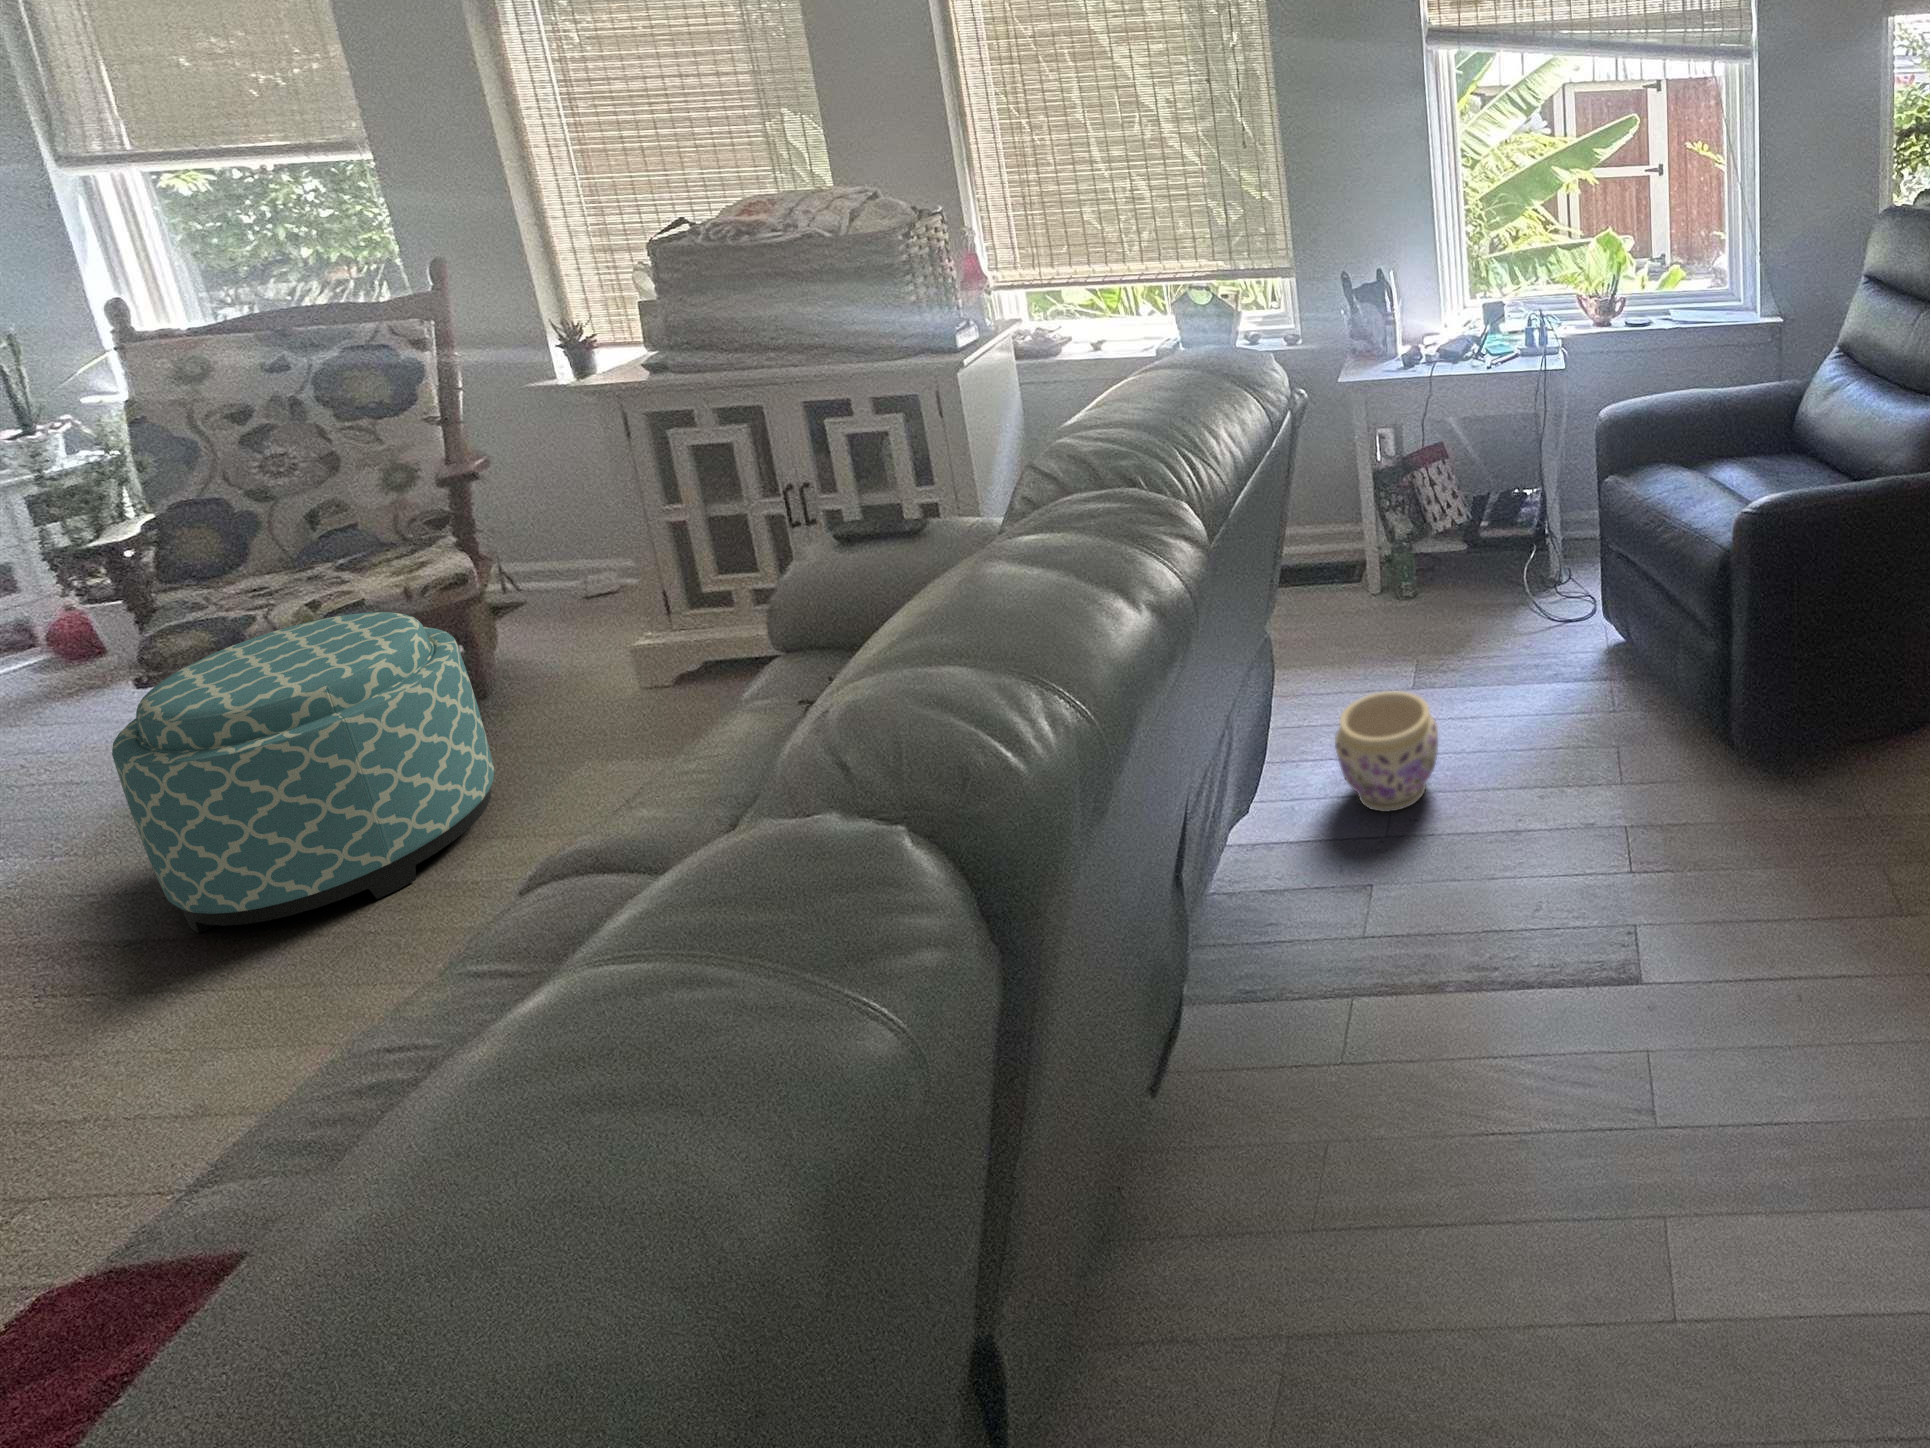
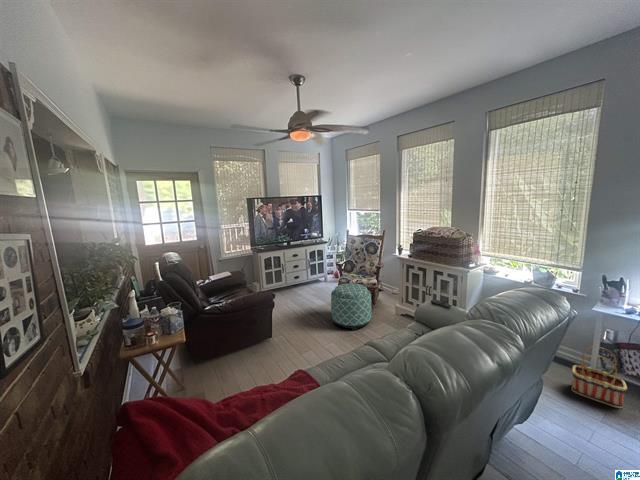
basket: none [1334,487,1451,651] -> present [571,346,627,408]
planter: present [1335,691,1438,812] -> none [560,411,608,459]

